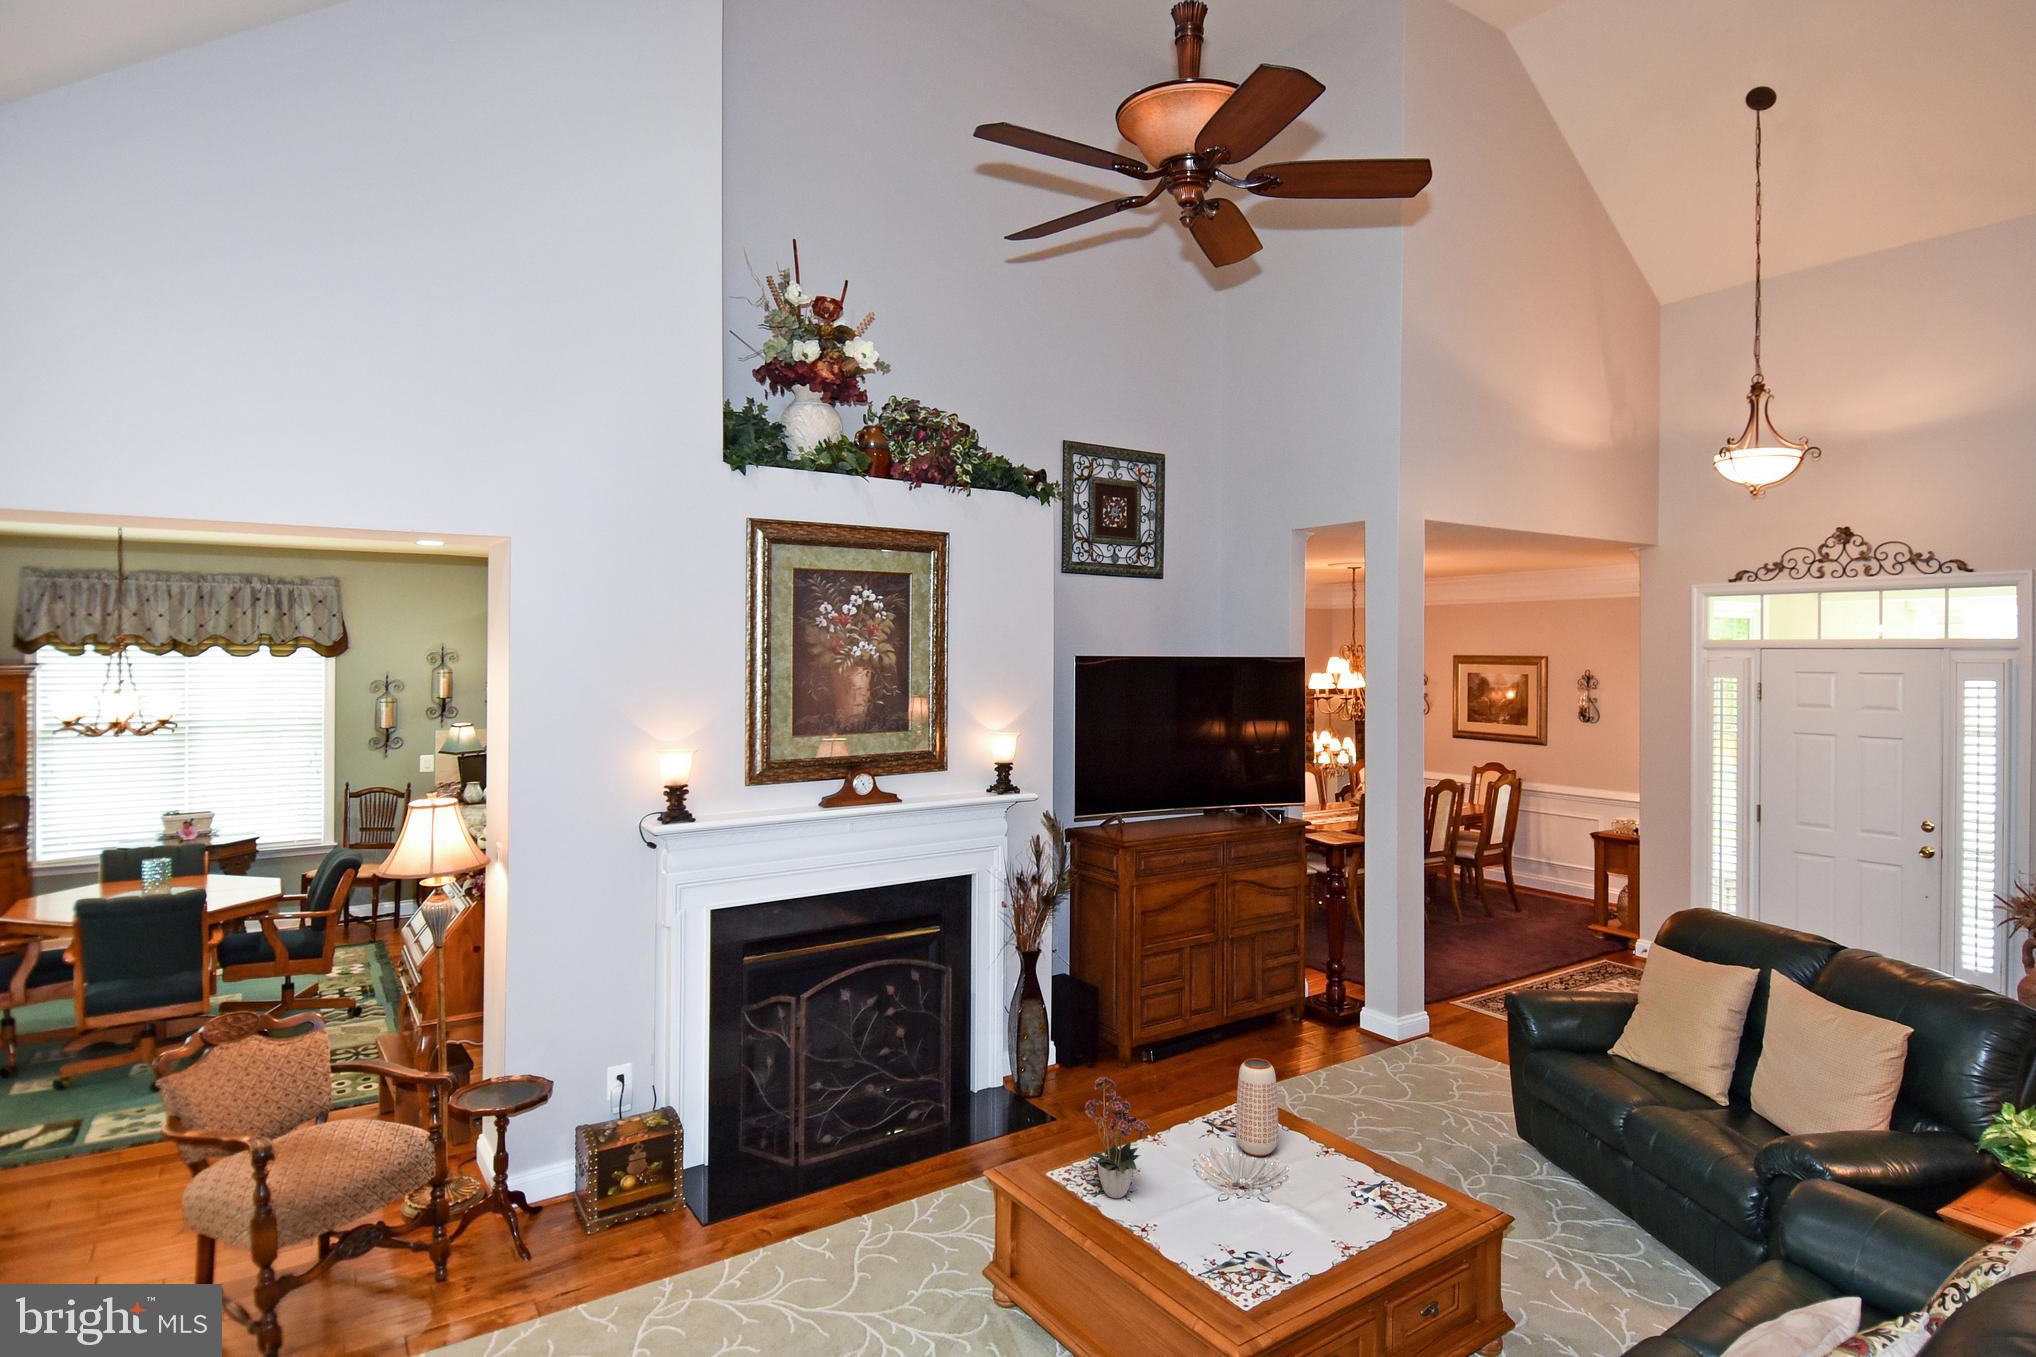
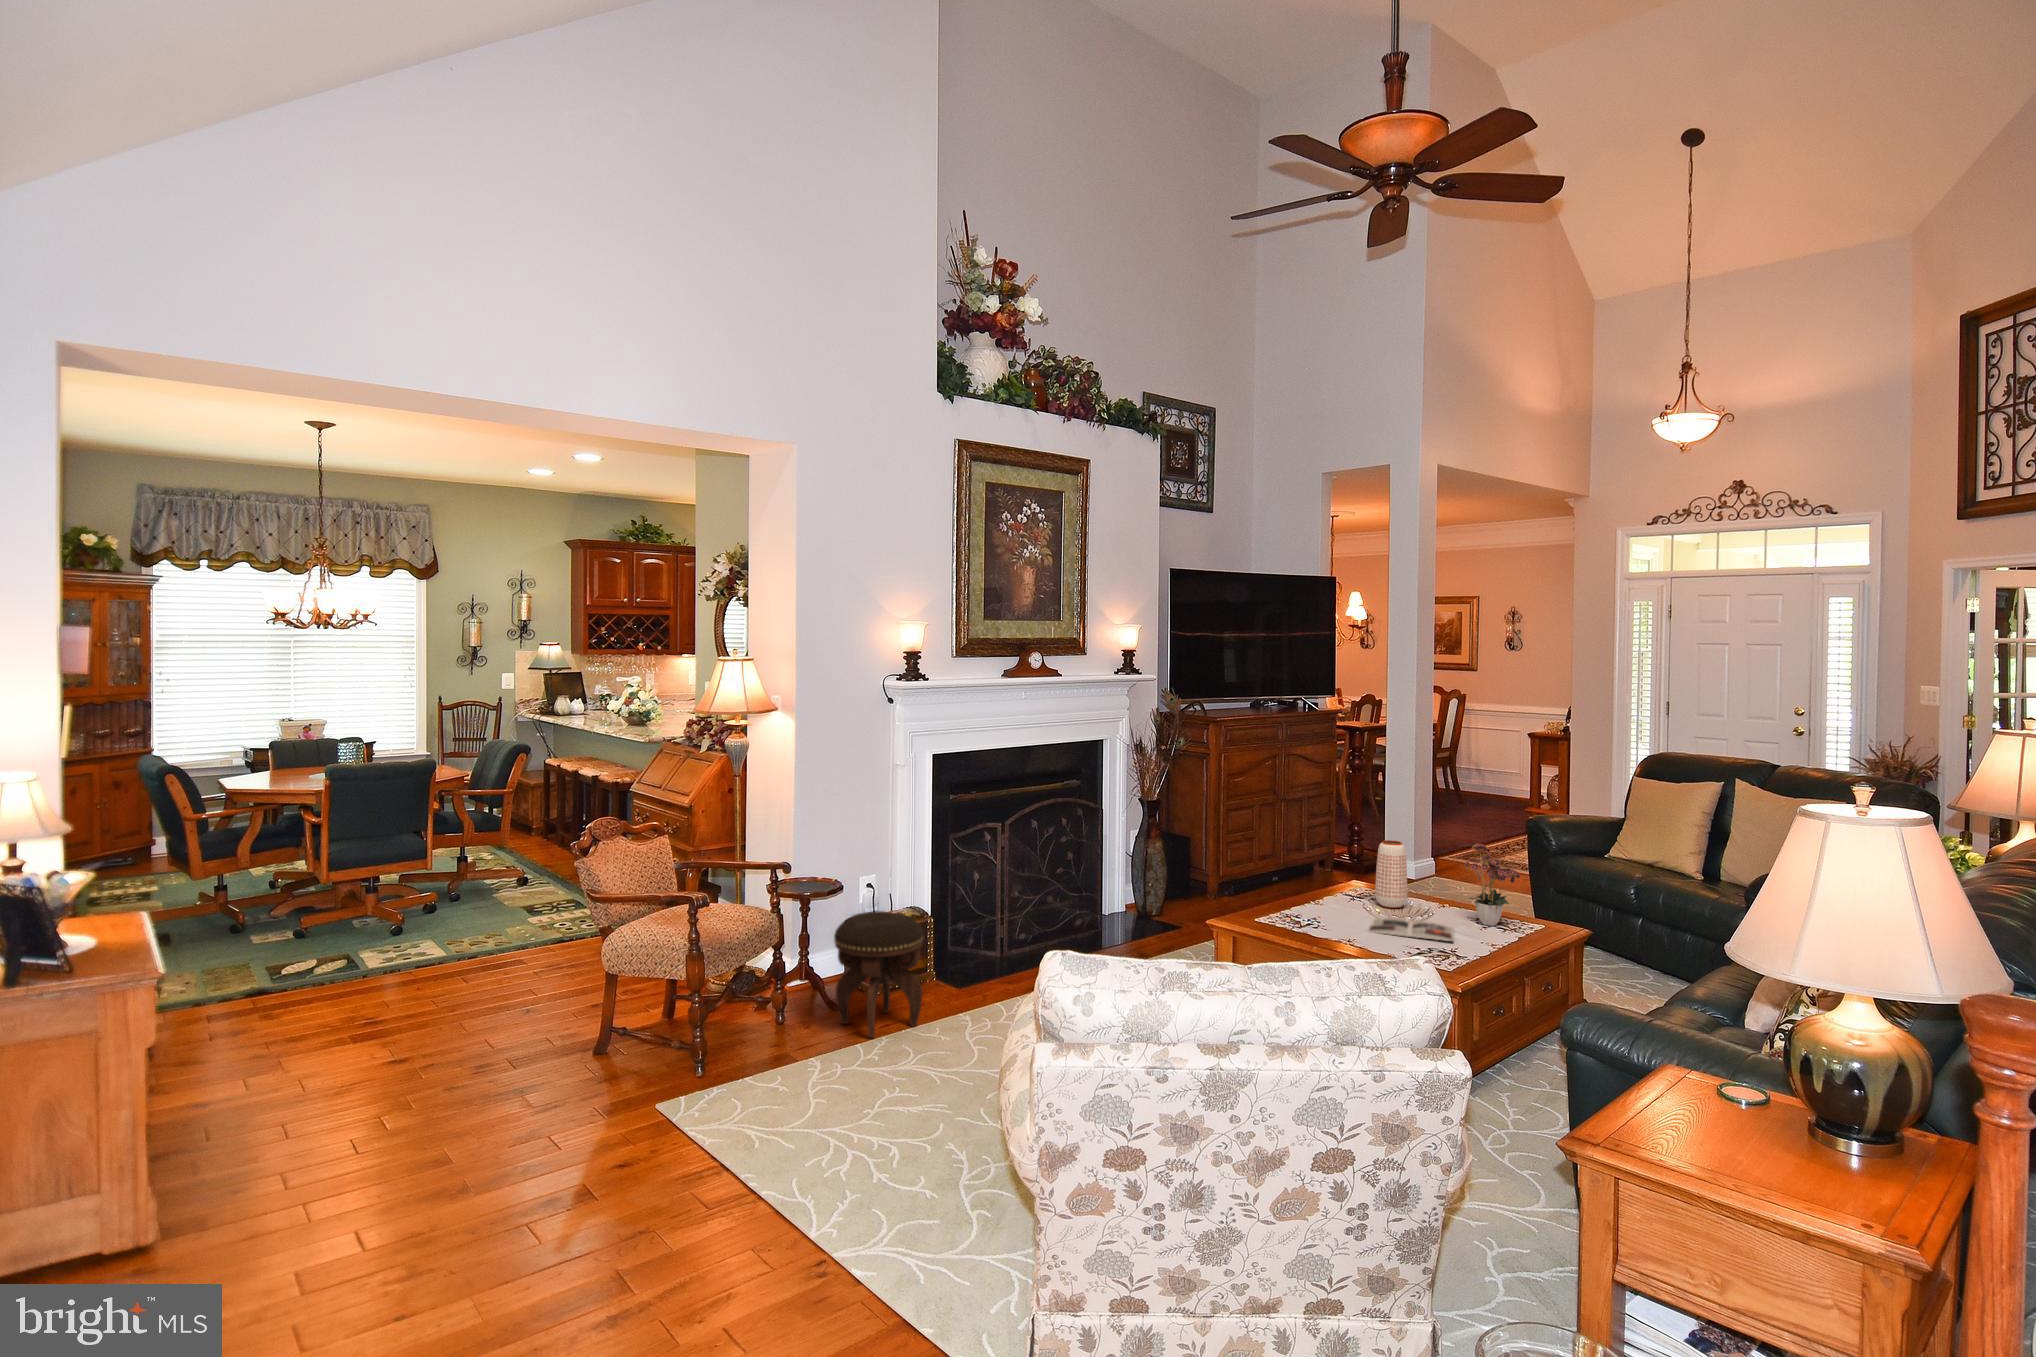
flower arrangement: present [1085,1077,1150,1198] -> present [1465,844,1520,926]
footstool: none [498,1136,623,1320] -> present [834,911,924,1038]
magazine: none [1192,1178,1320,1236] -> present [1369,918,1454,941]

